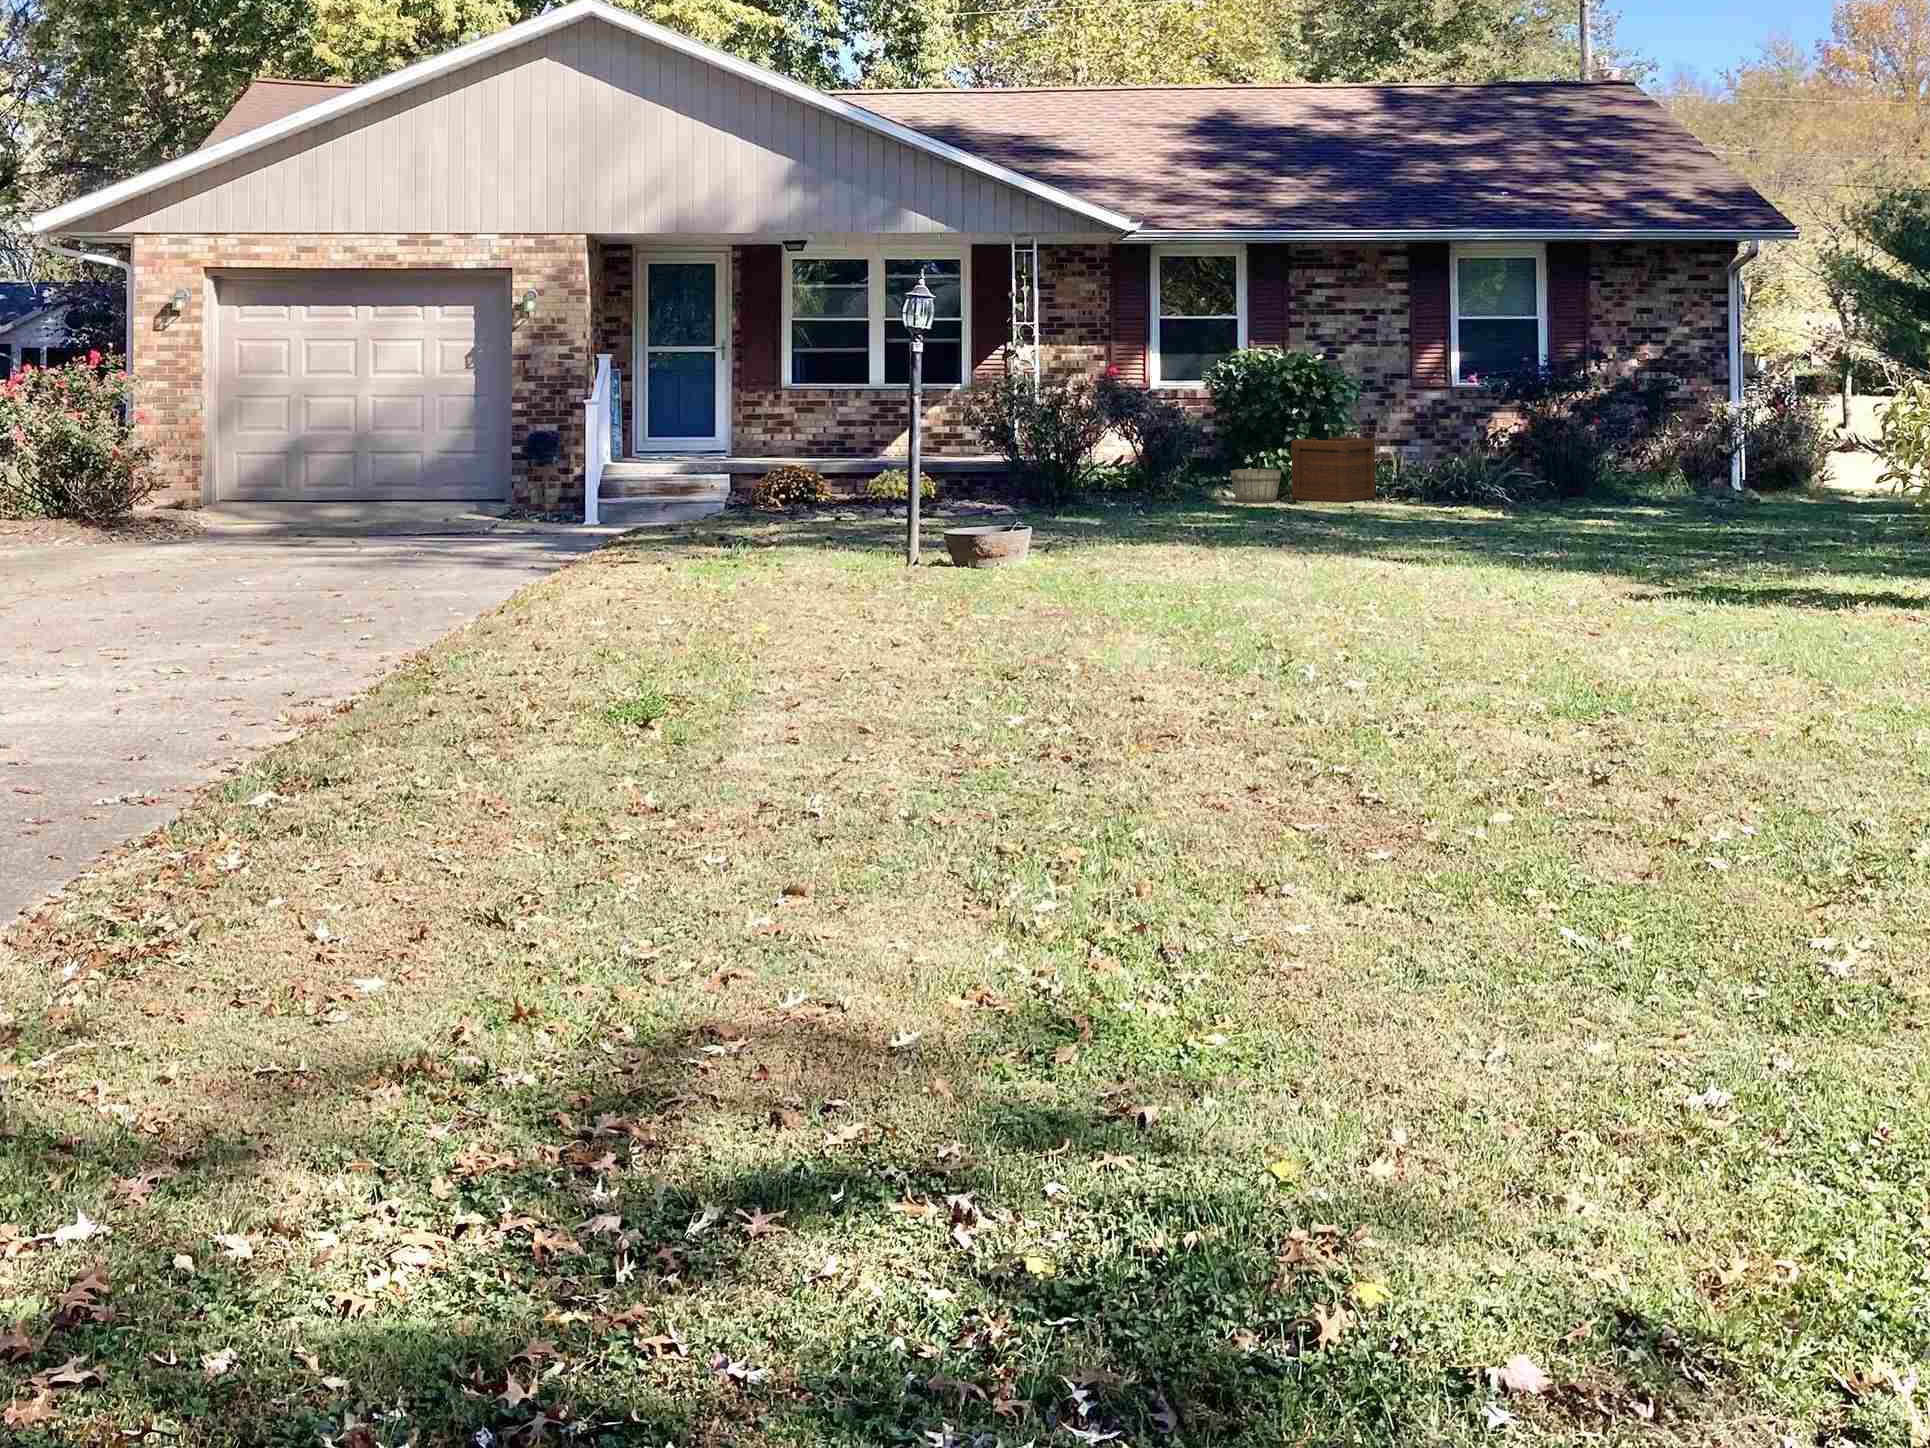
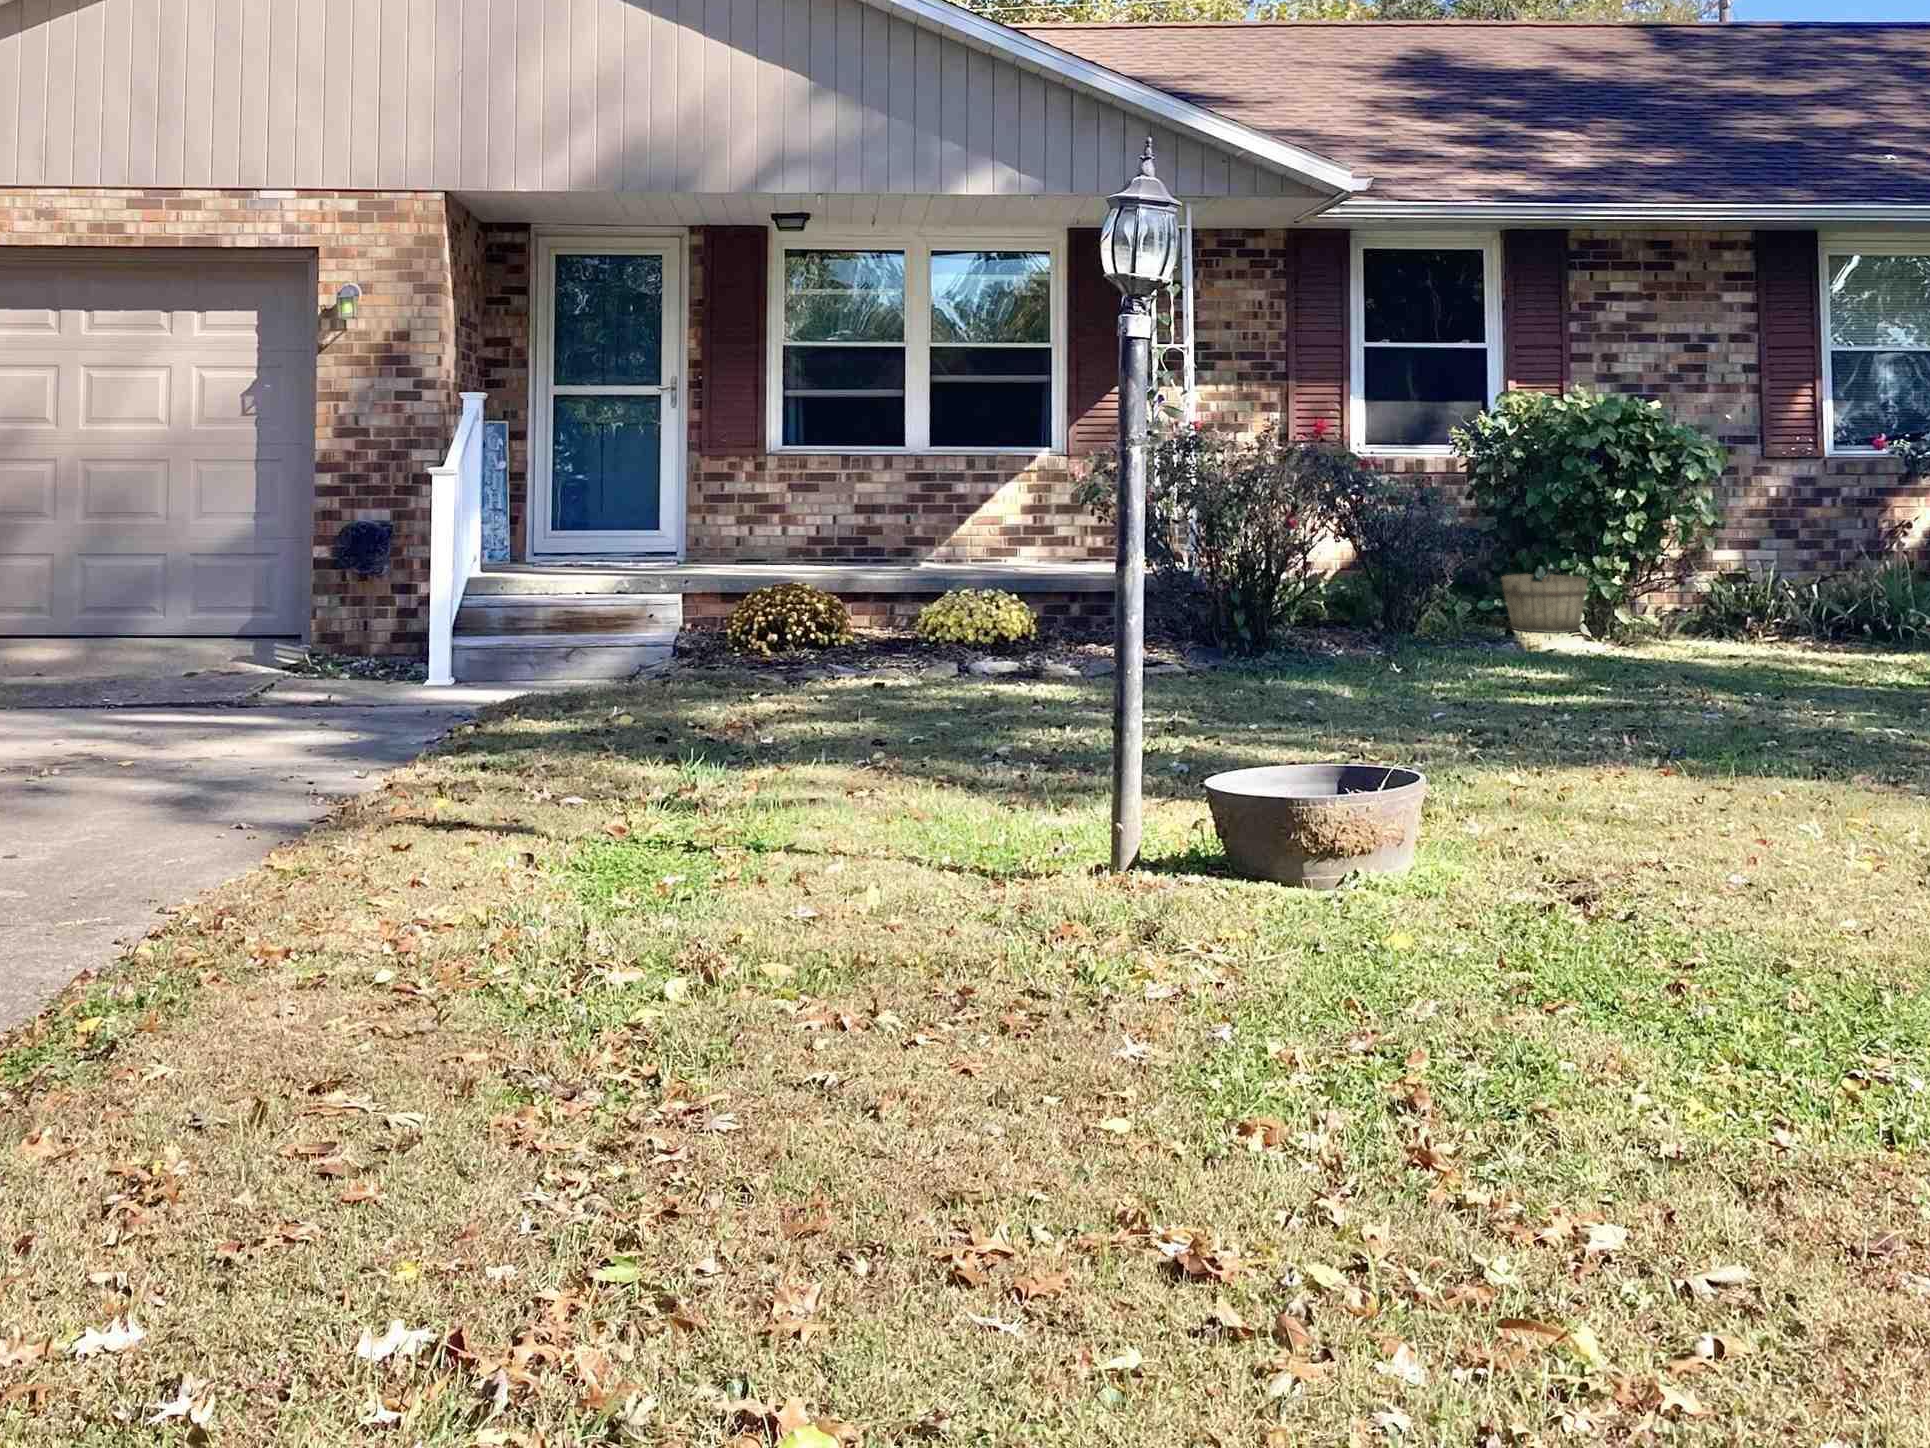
wooden crate: present [1292,437,1375,503] -> none [1594,520,1727,631]

